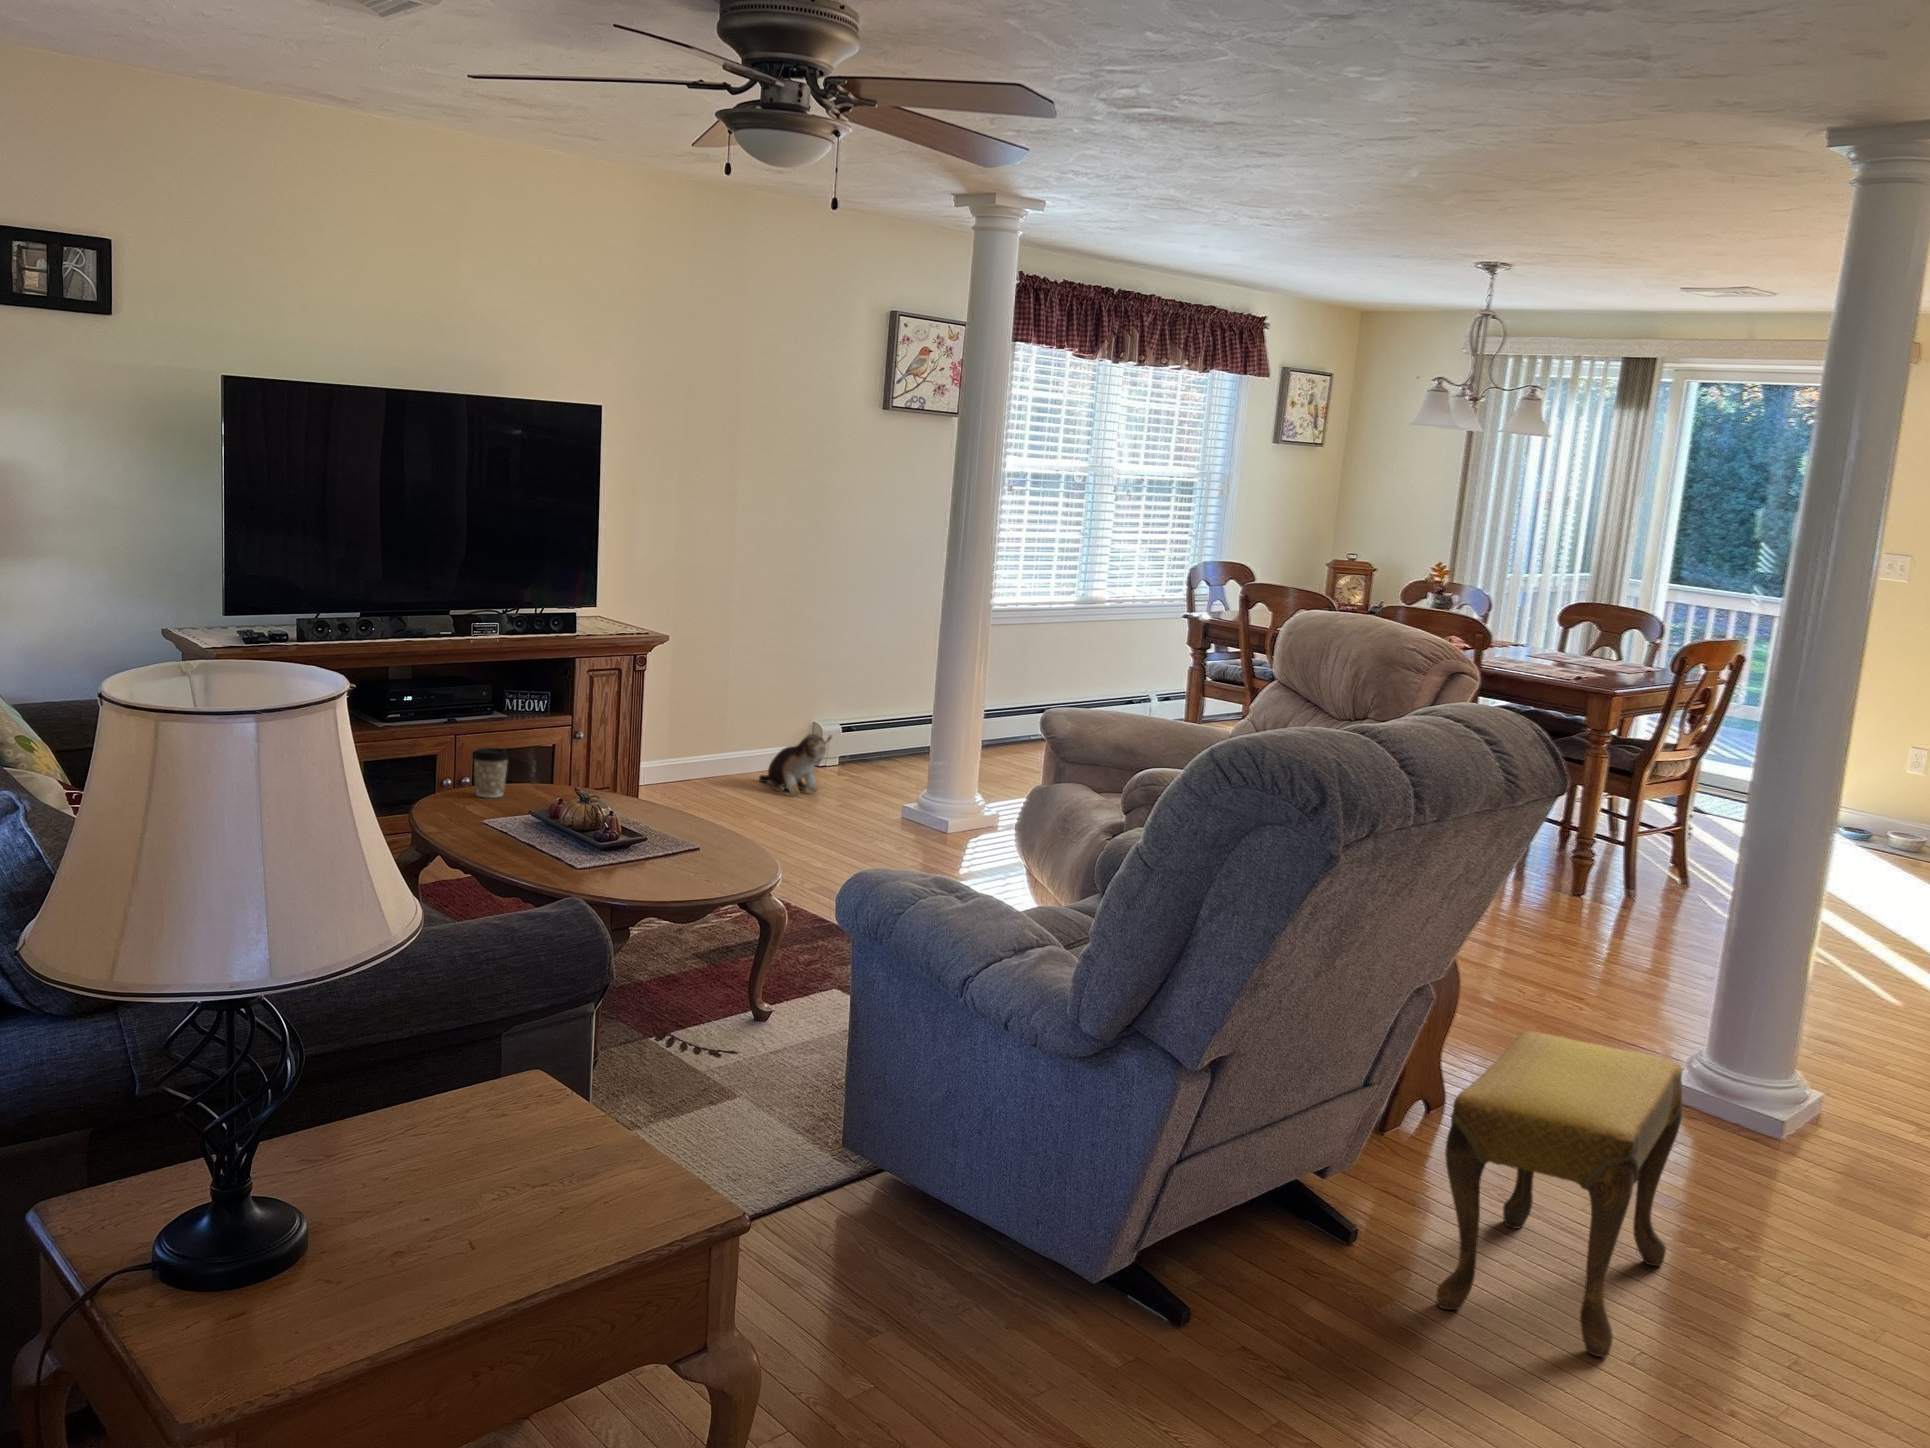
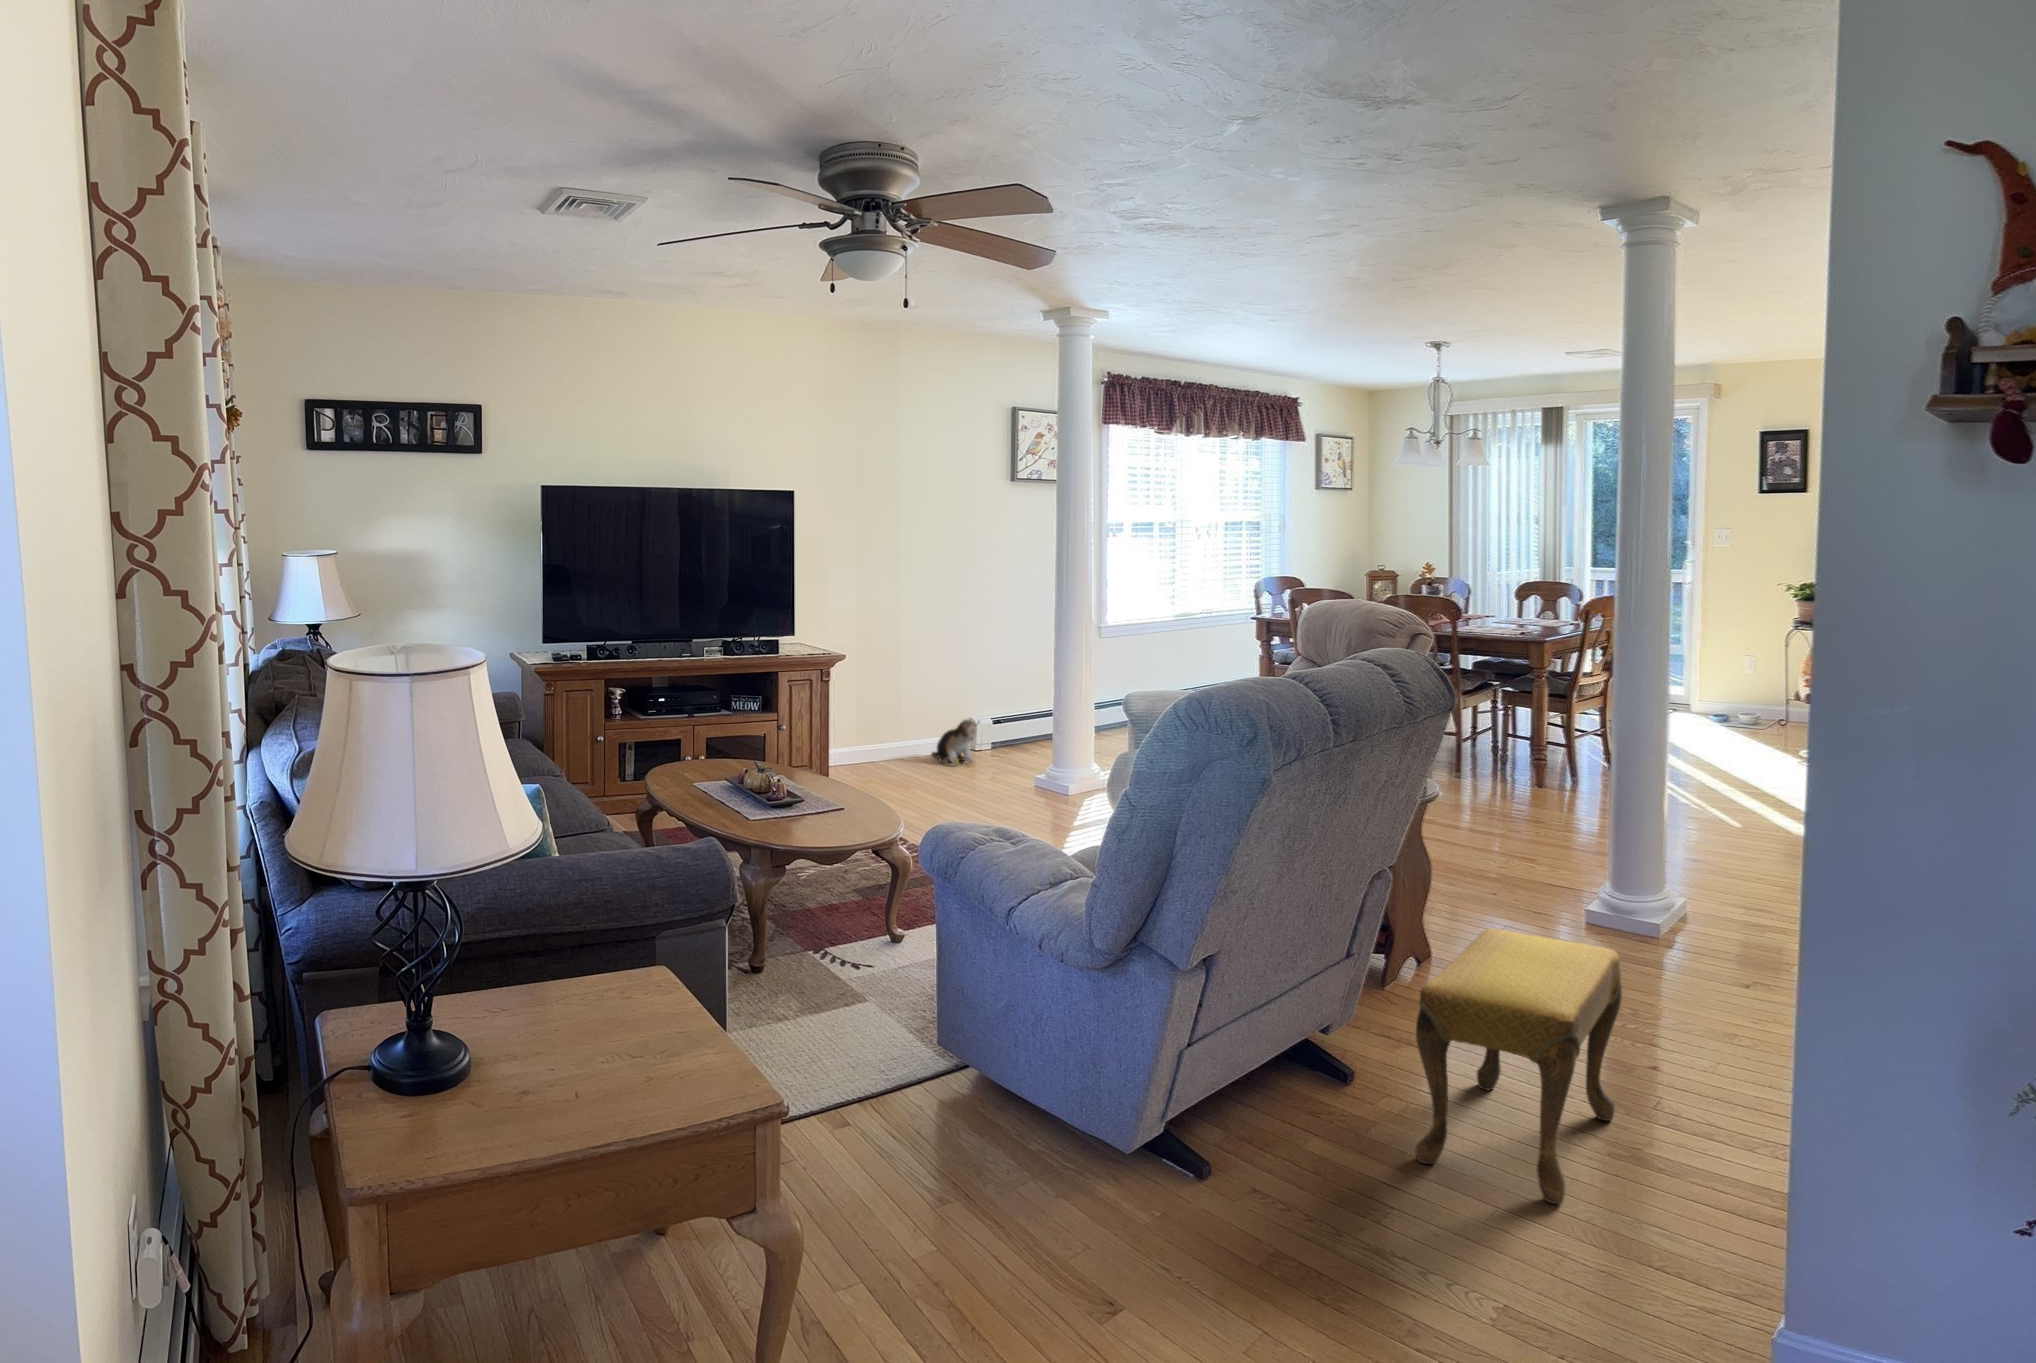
coffee cup: present [473,748,509,798] -> none [685,738,712,776]

